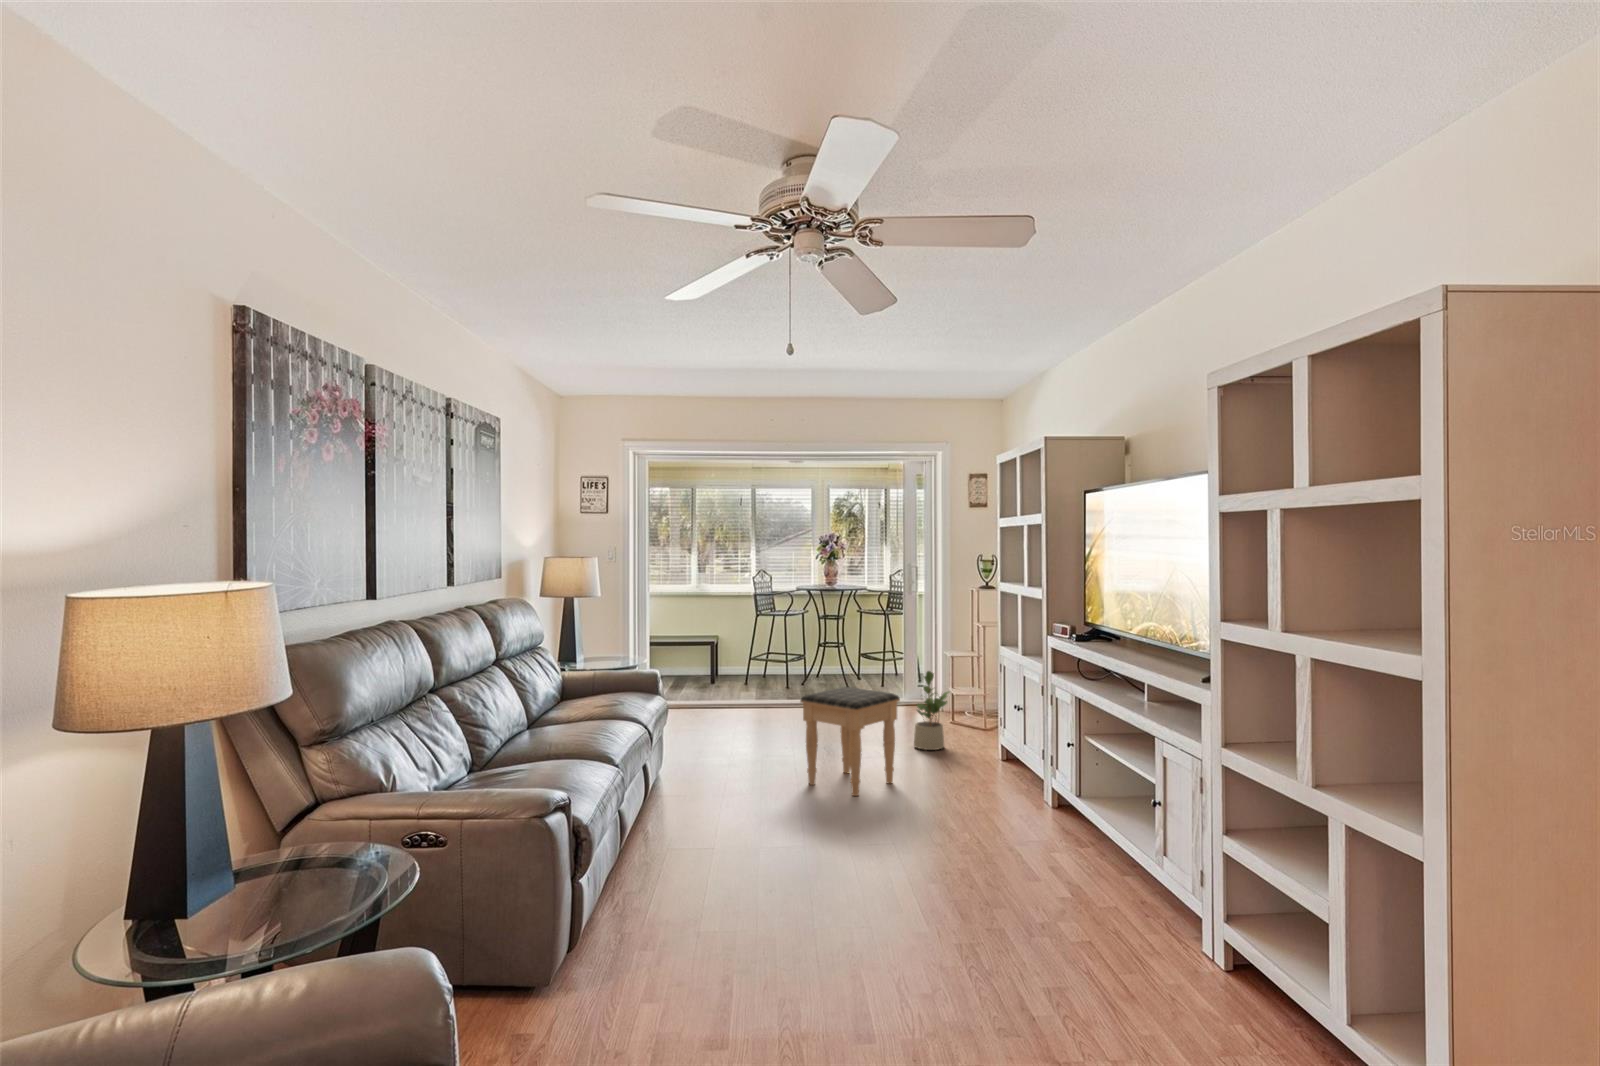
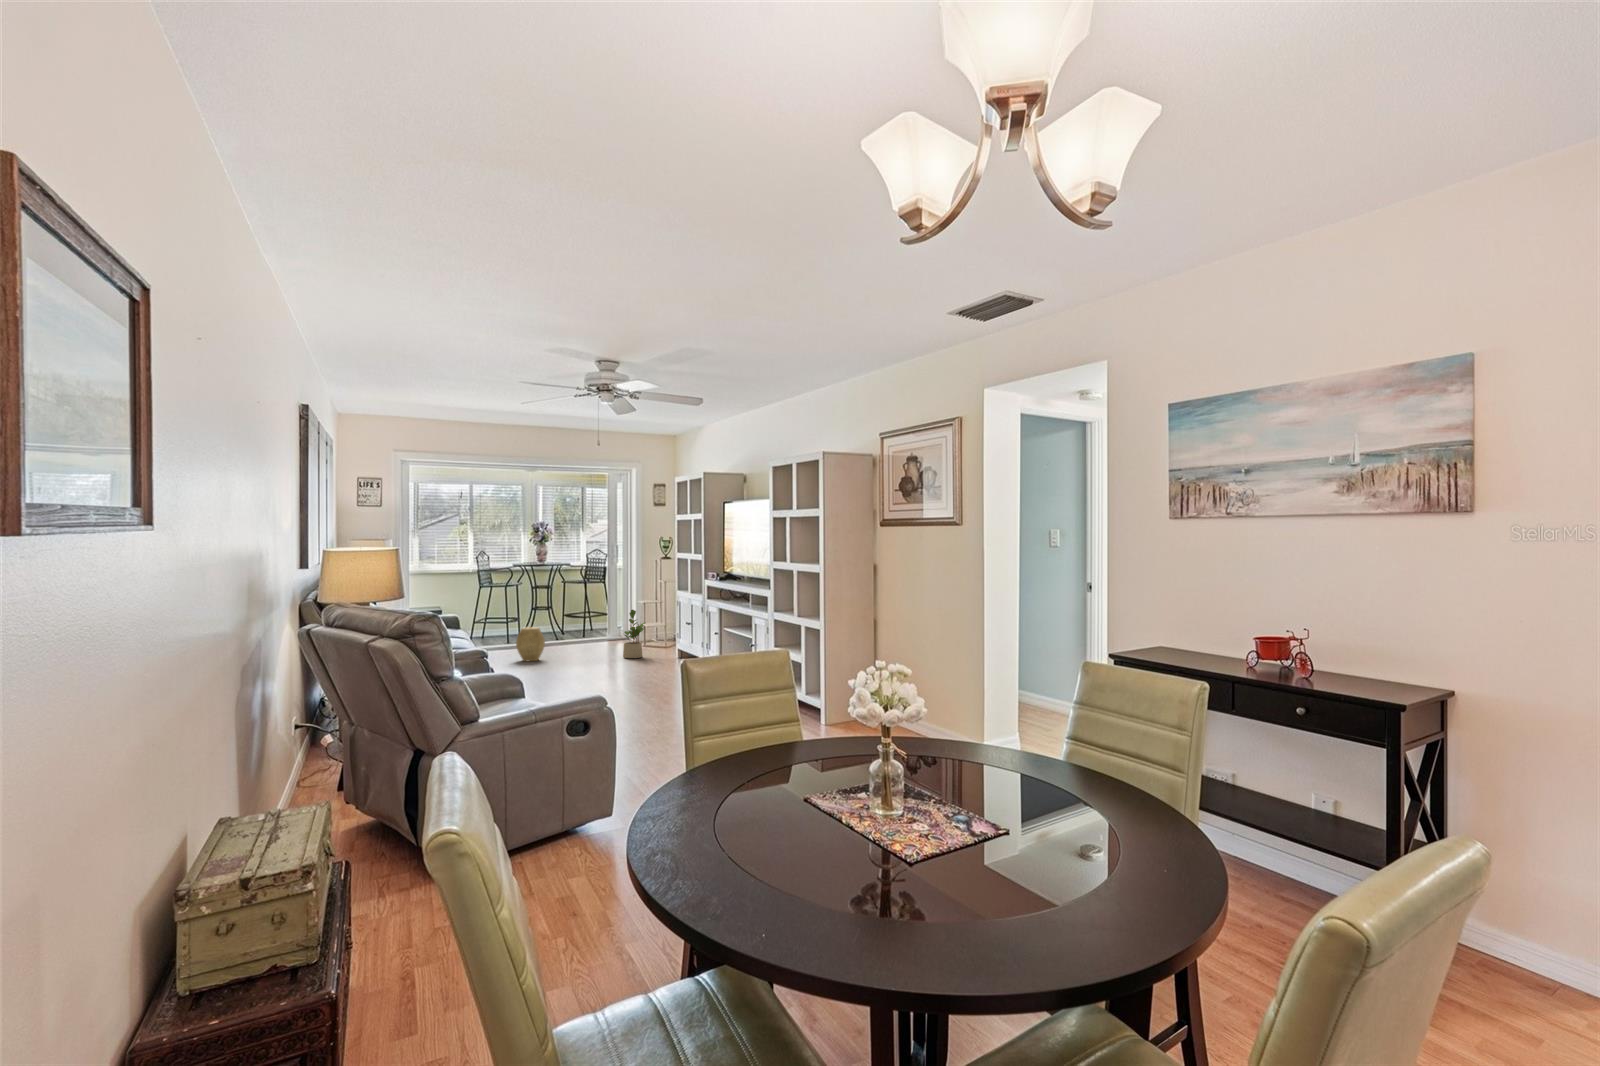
woven basket: none [756,687,798,741] -> present [516,627,545,661]
footstool: present [800,687,900,796] -> none [562,617,622,676]

